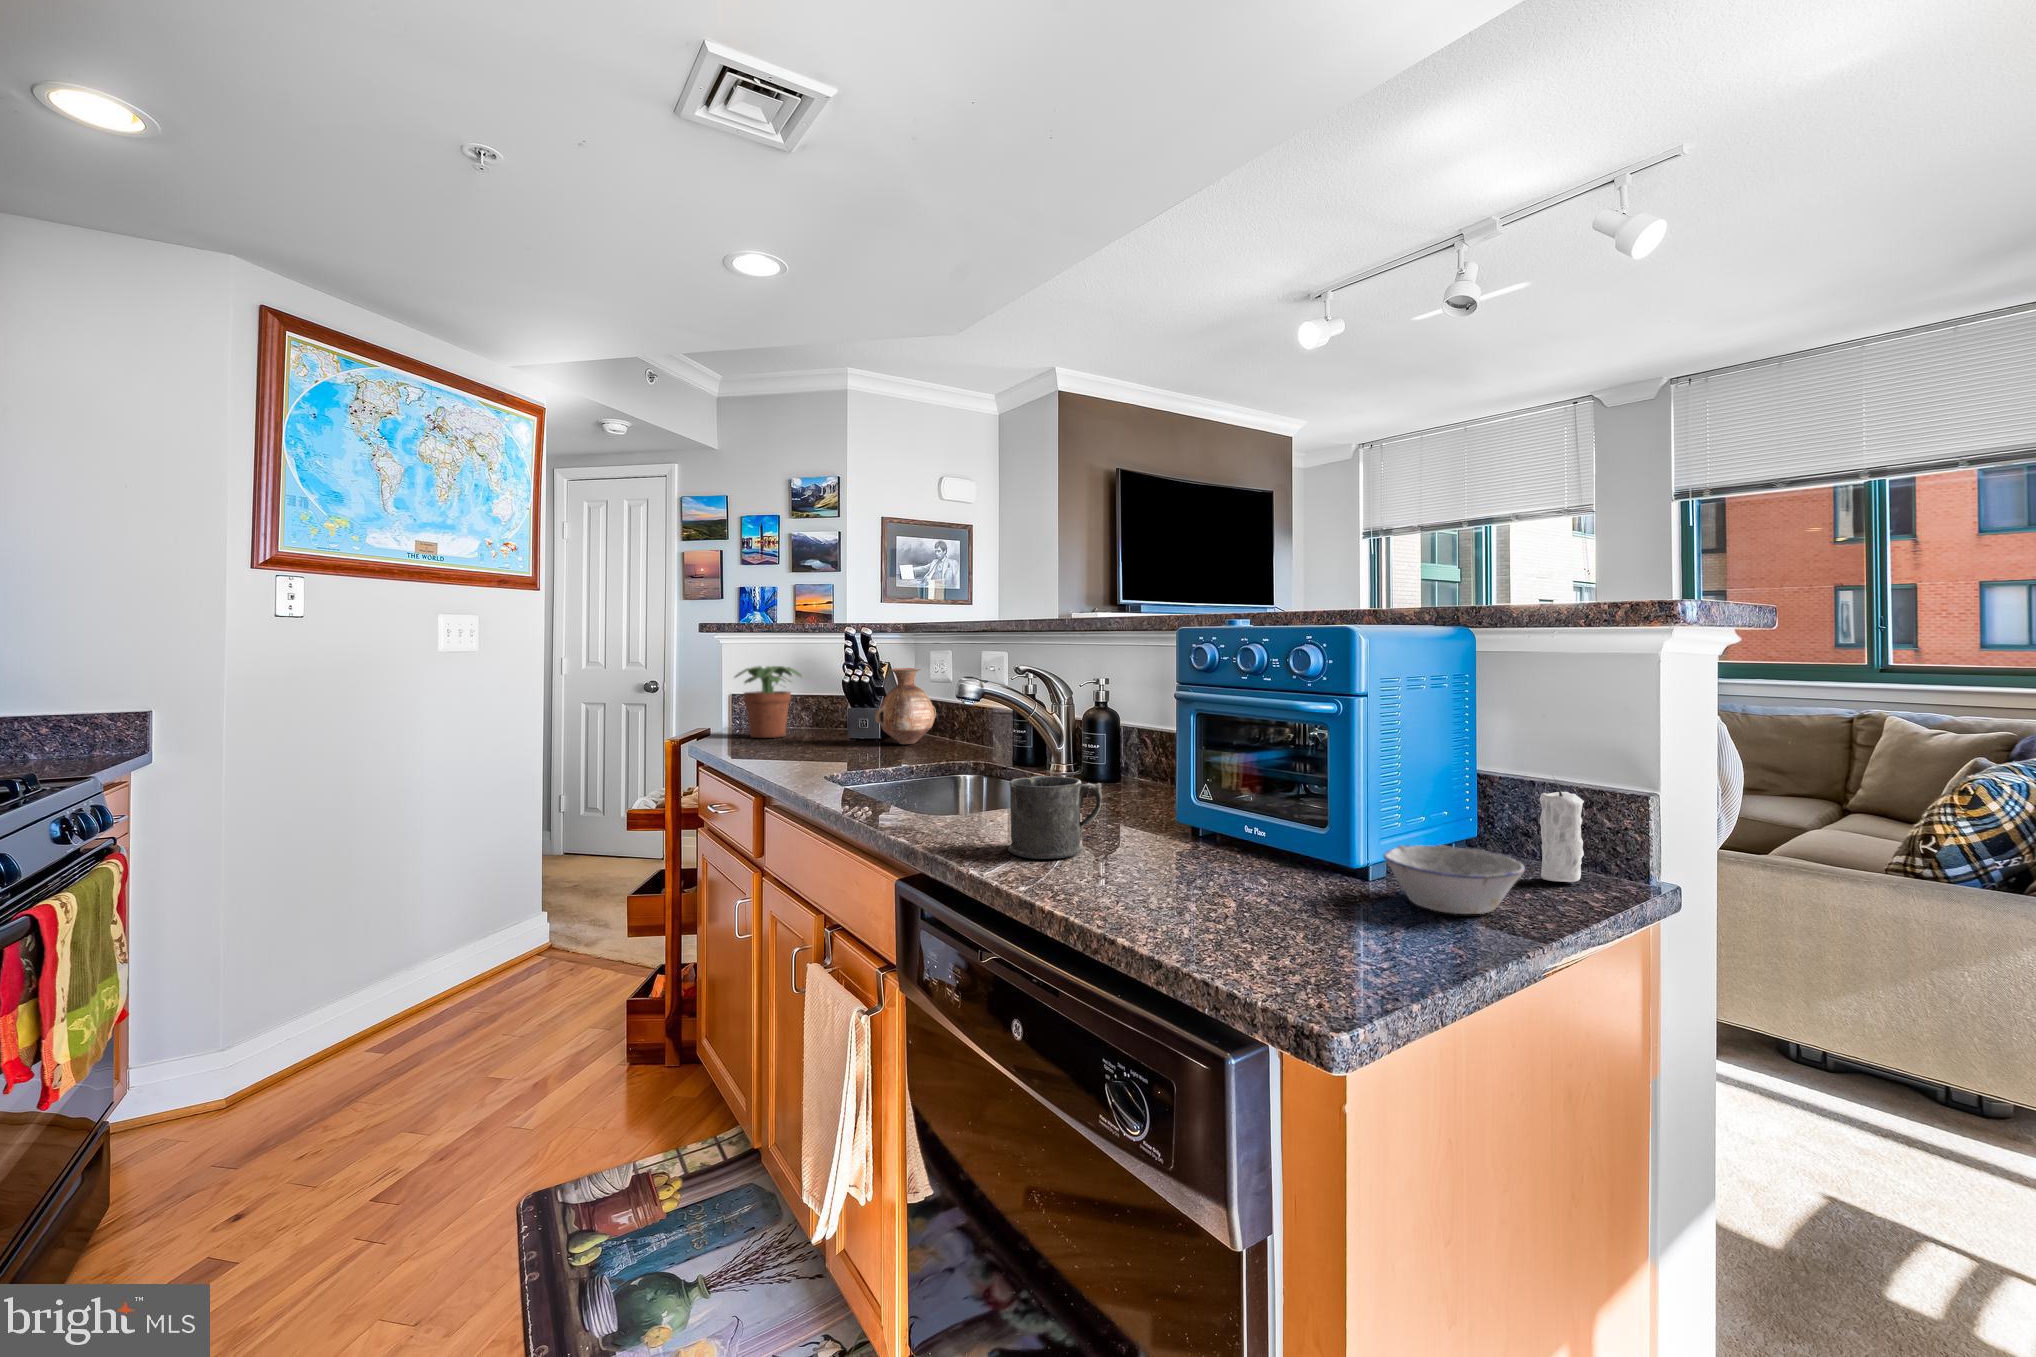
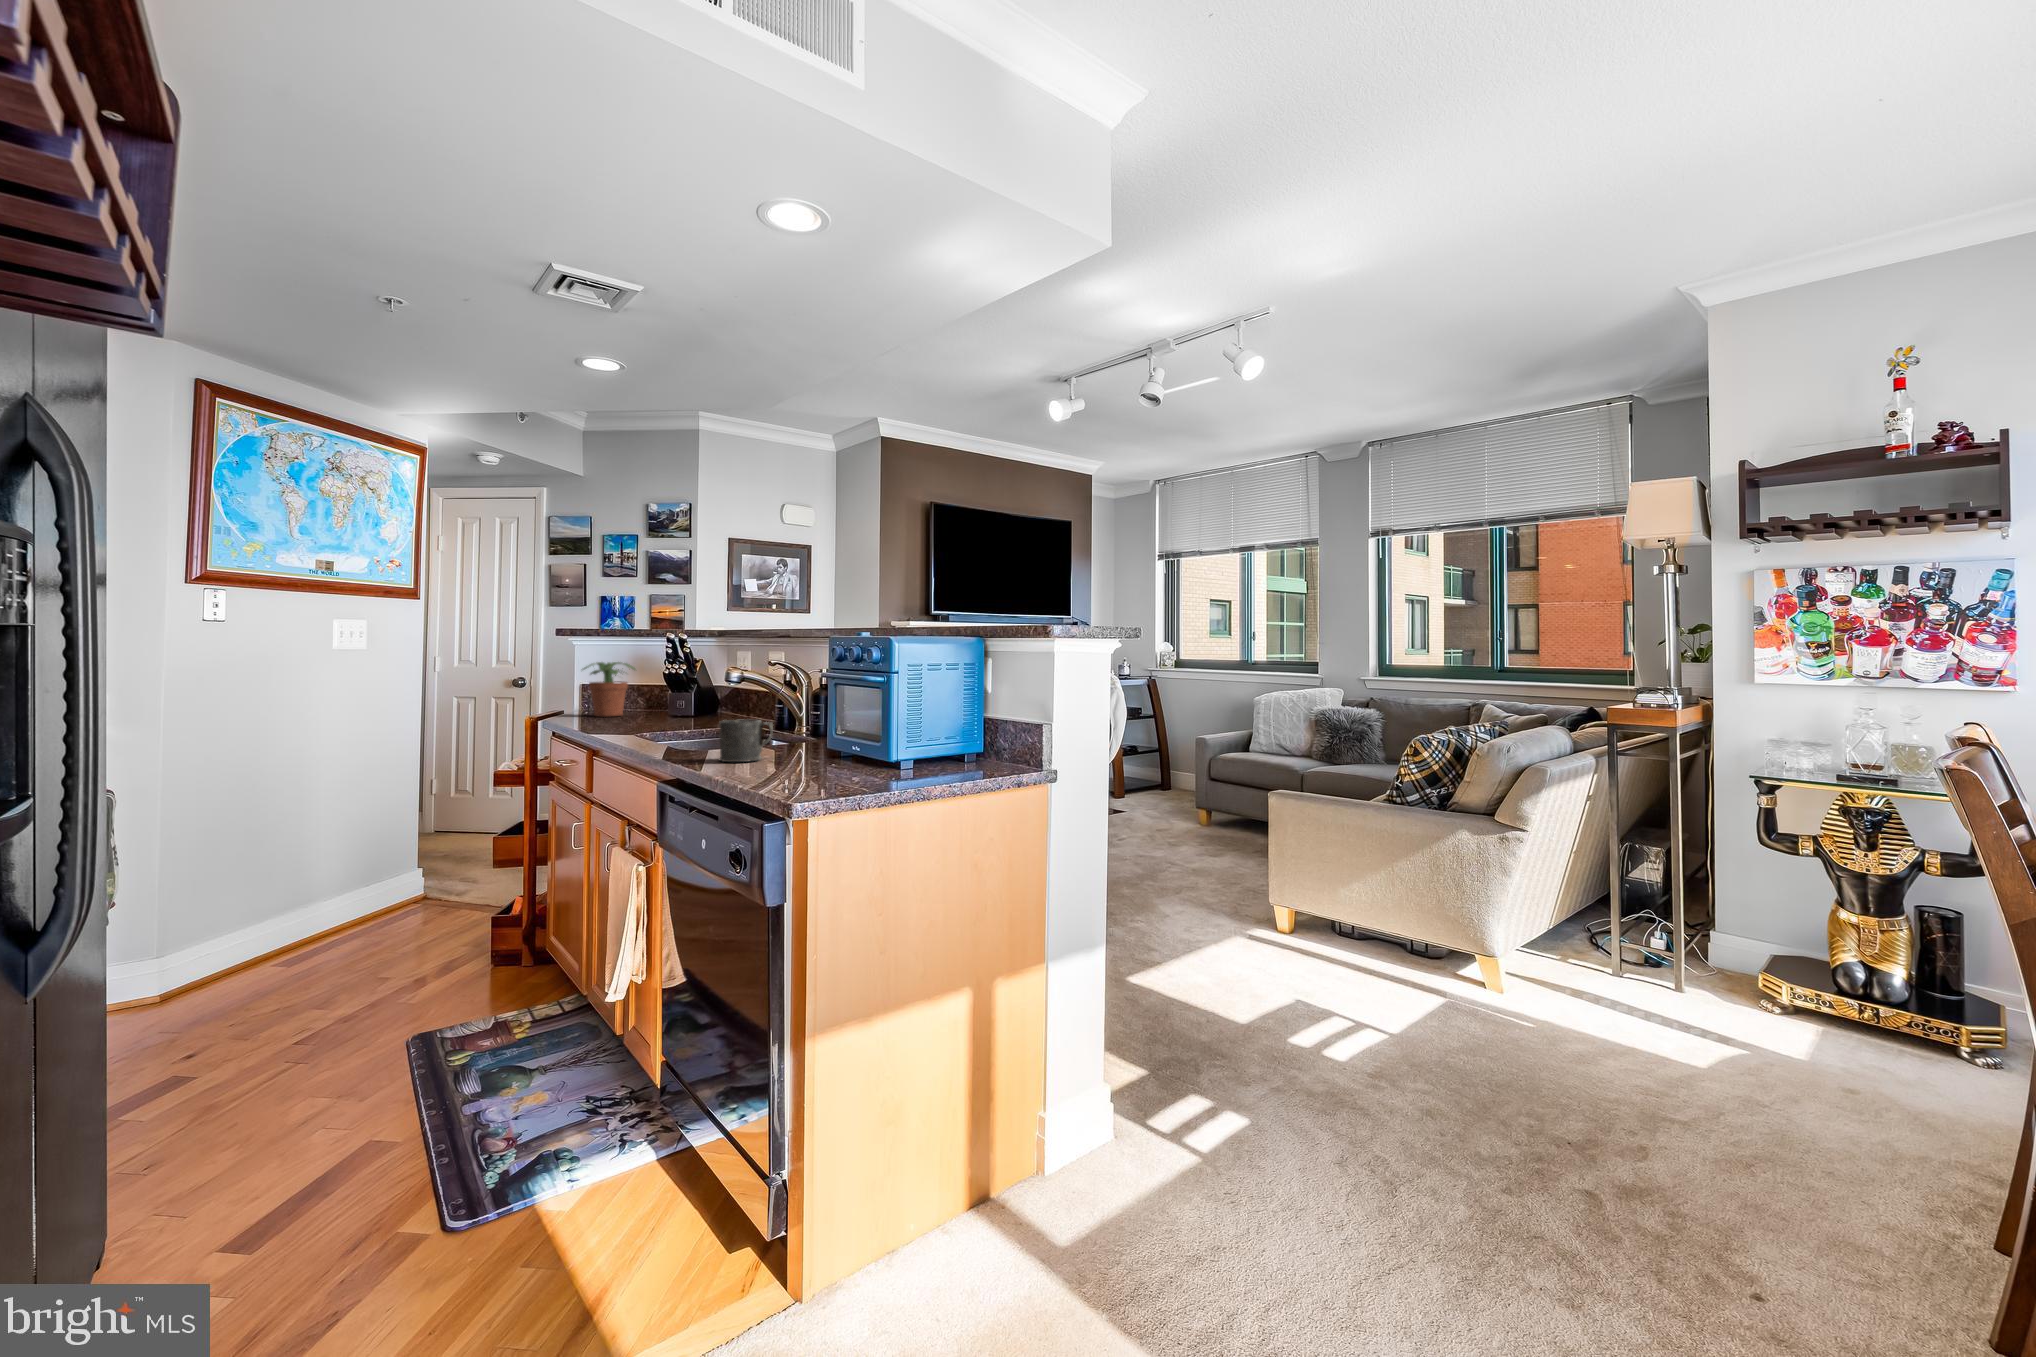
vase: present [875,668,936,744] -> none [688,664,737,720]
candle: present [1540,778,1584,882] -> none [988,712,1007,766]
bowl: present [1383,845,1525,914] -> none [890,747,953,775]

